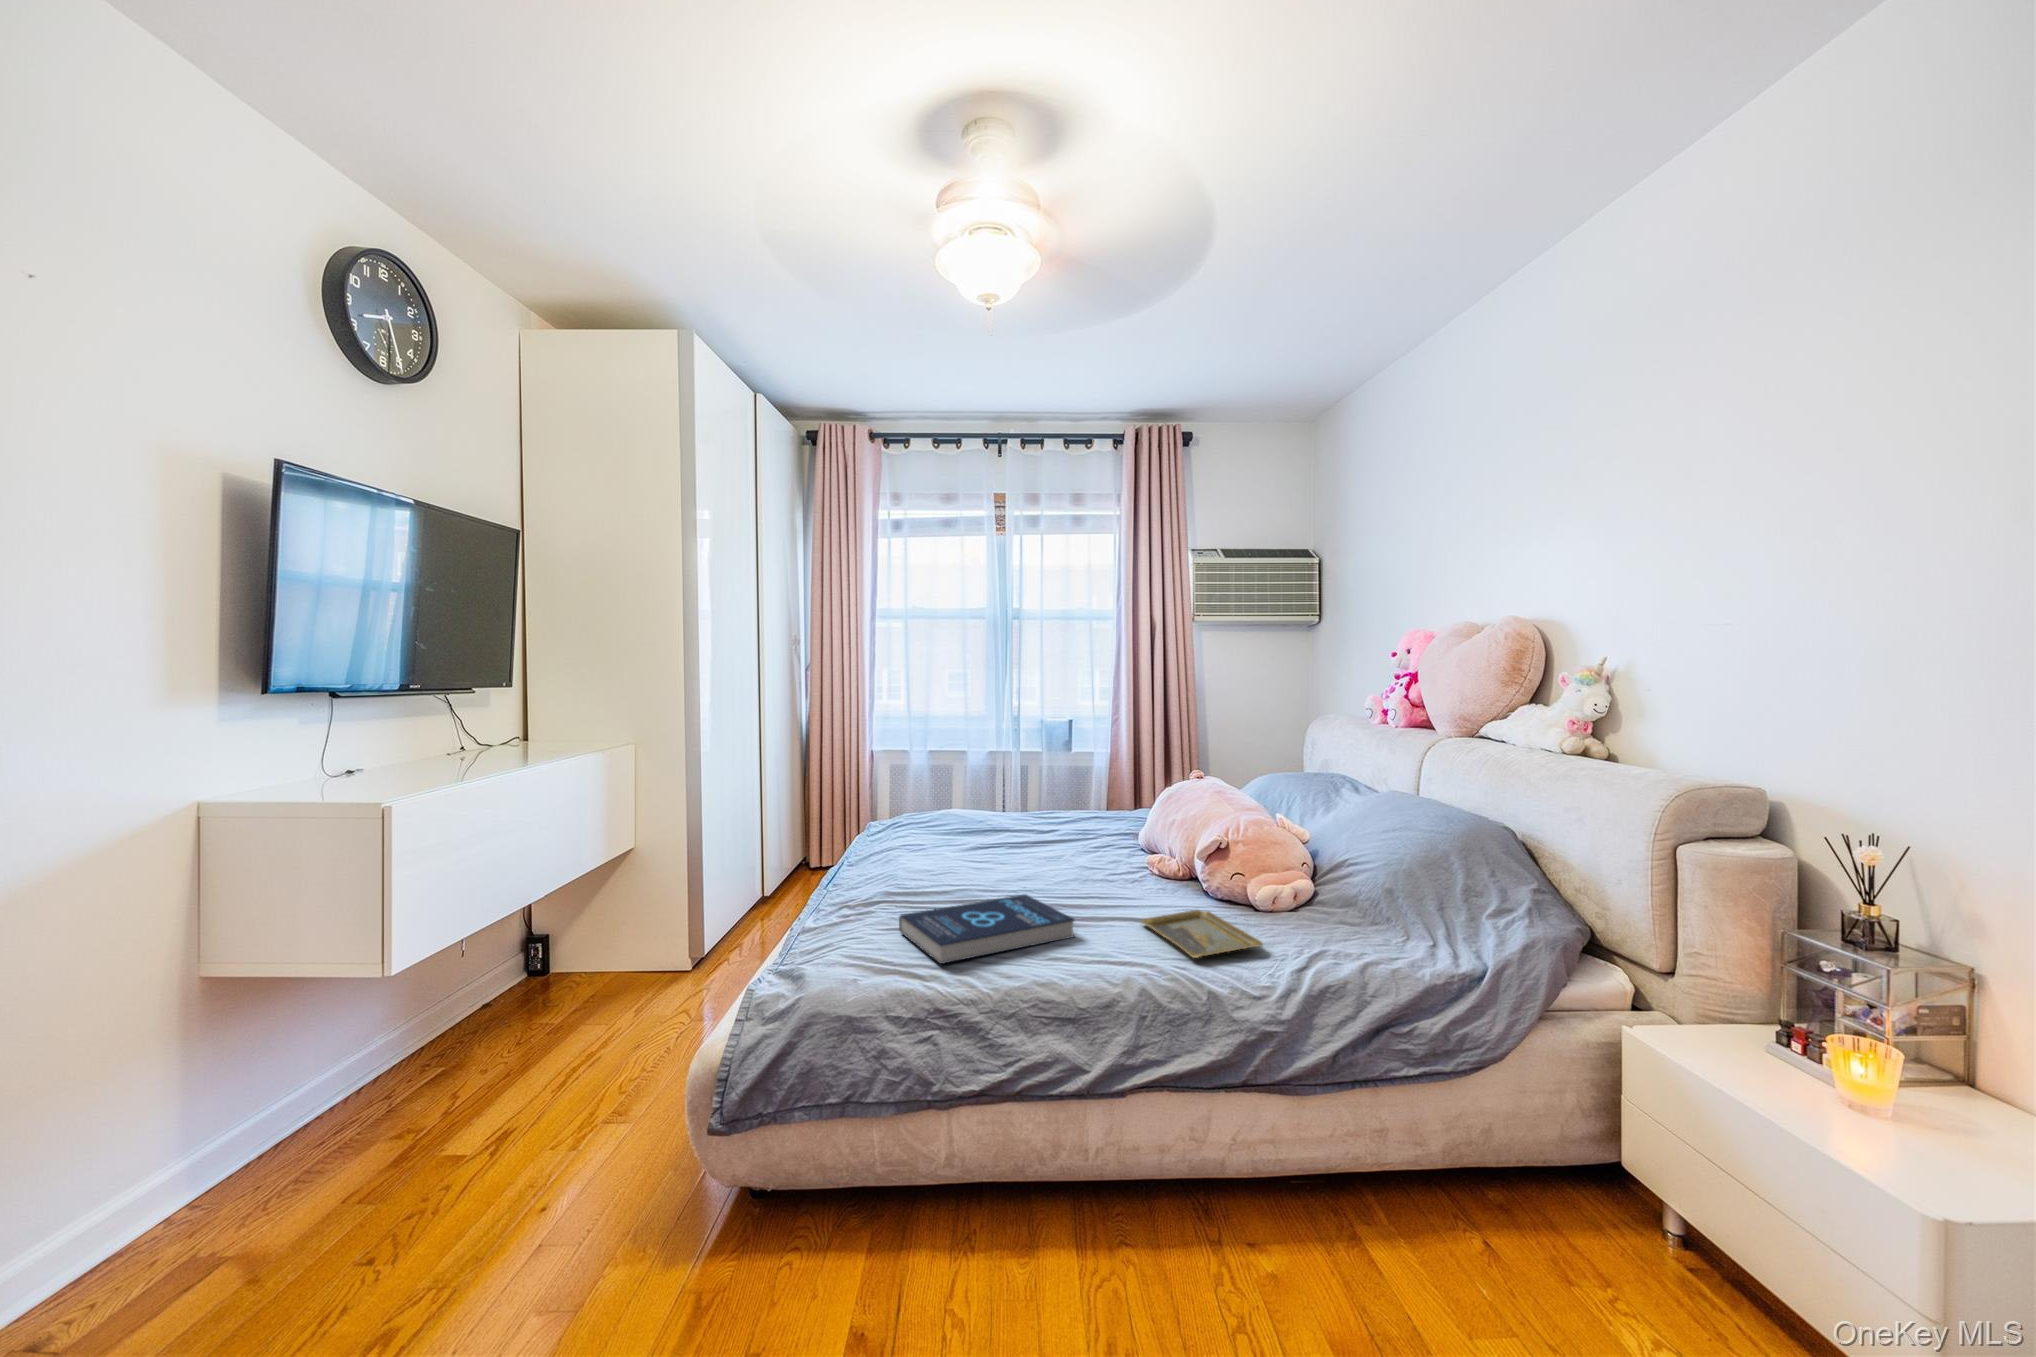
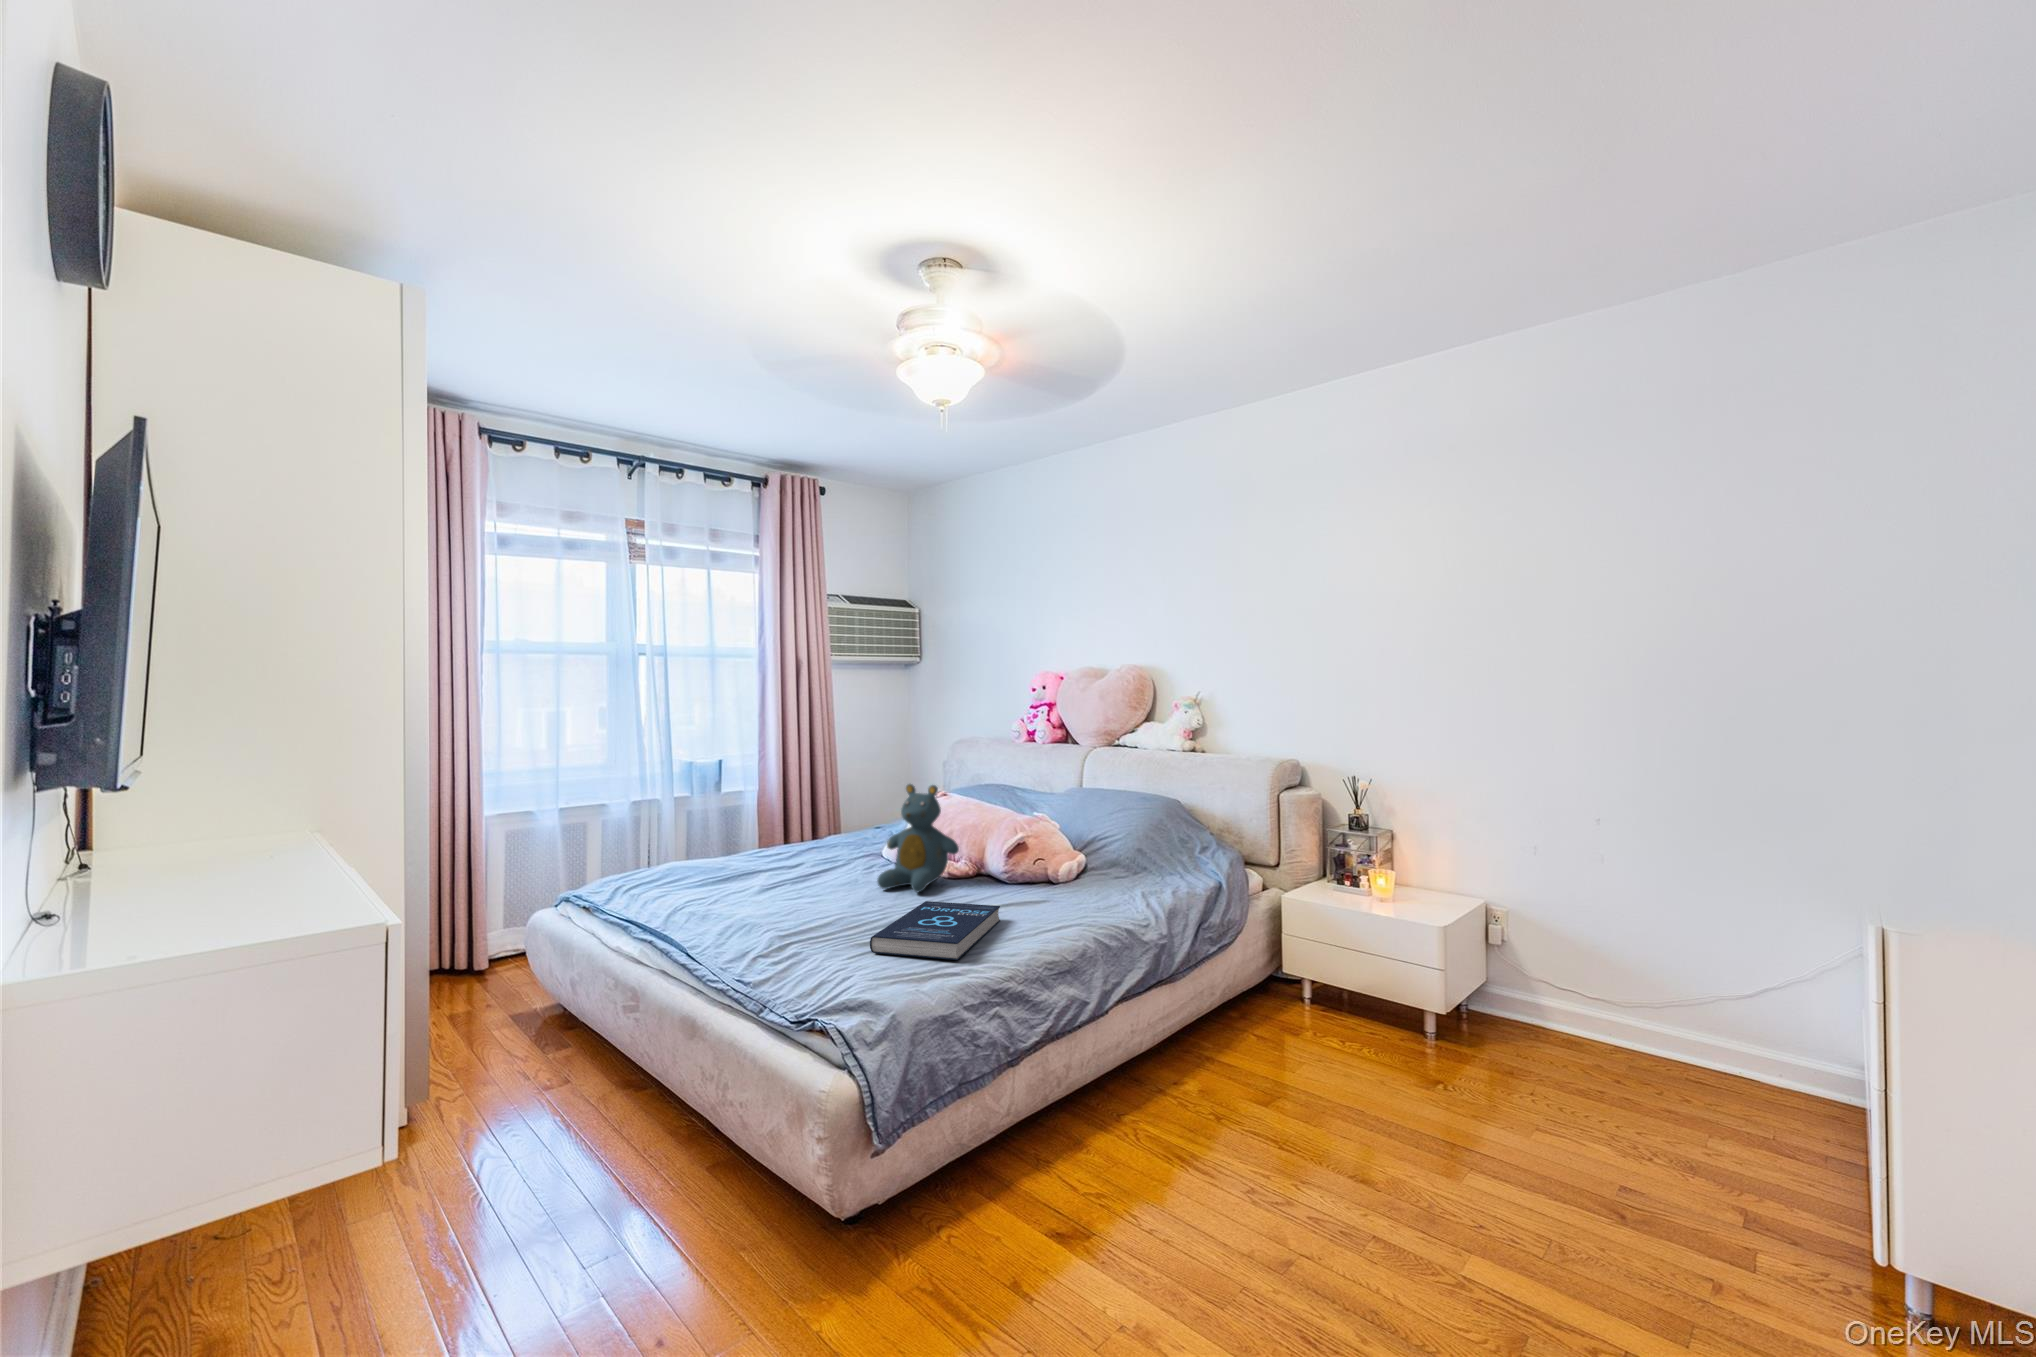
teddy bear: none [1036,761,1121,884] -> present [877,784,959,892]
tray: present [1142,910,1263,958] -> none [1024,884,1121,910]

